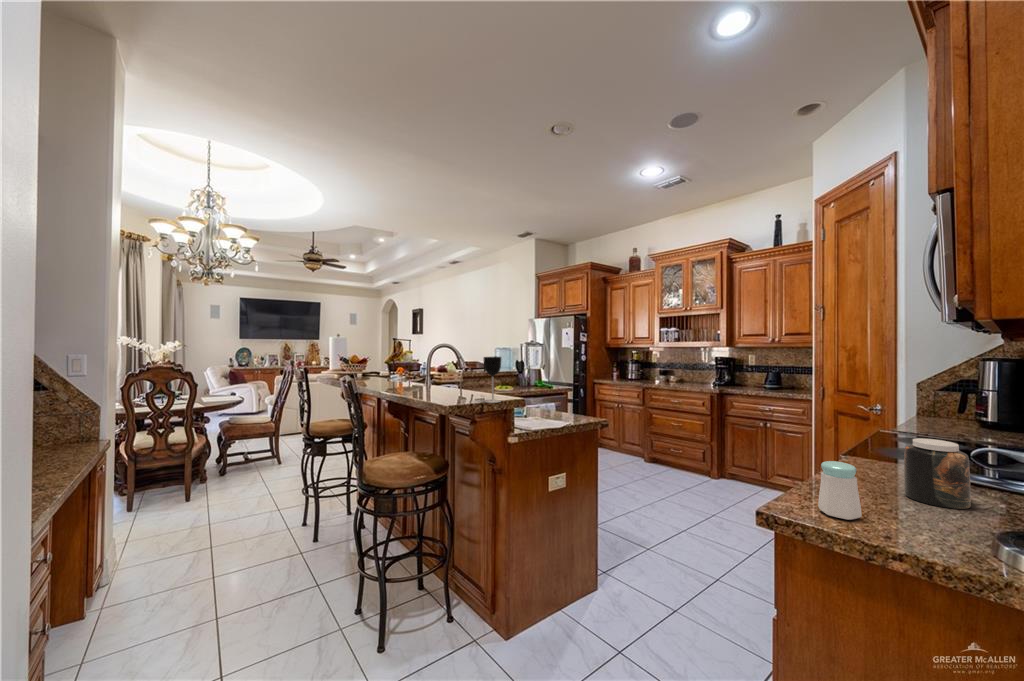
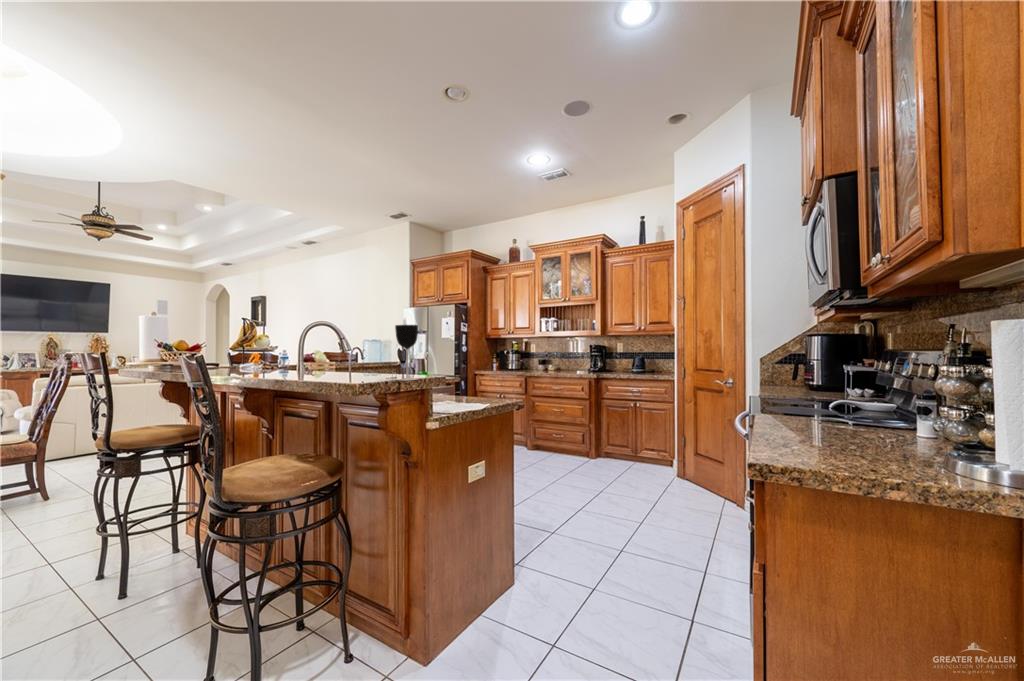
jar: present [904,438,971,509] -> none [826,385,880,443]
salt shaker: present [818,461,862,520] -> none [790,406,830,460]

